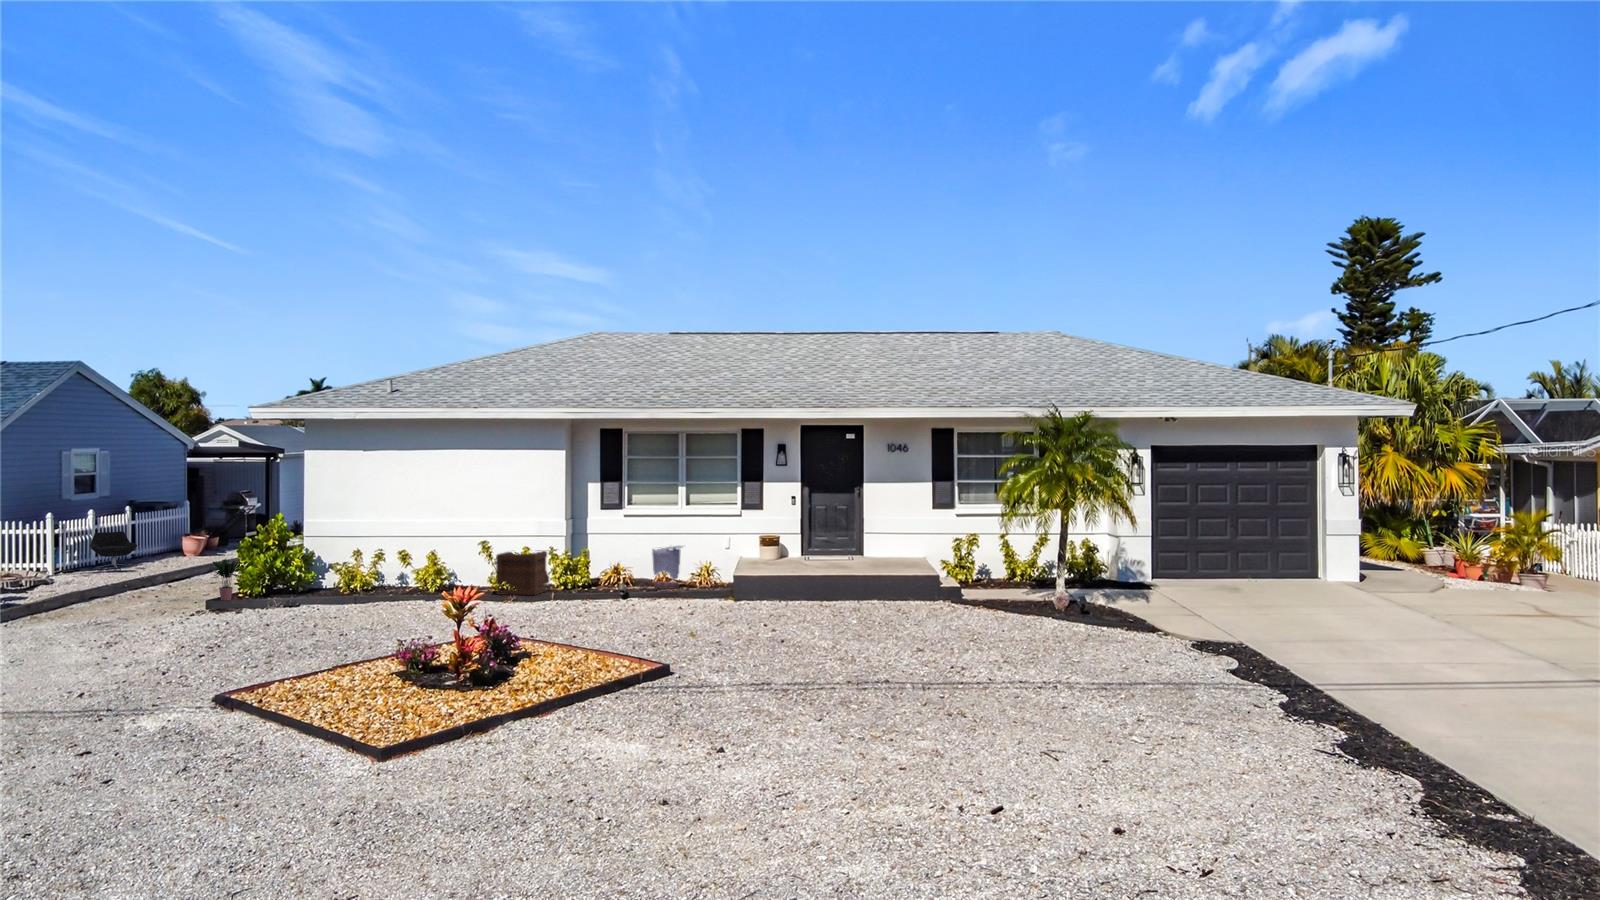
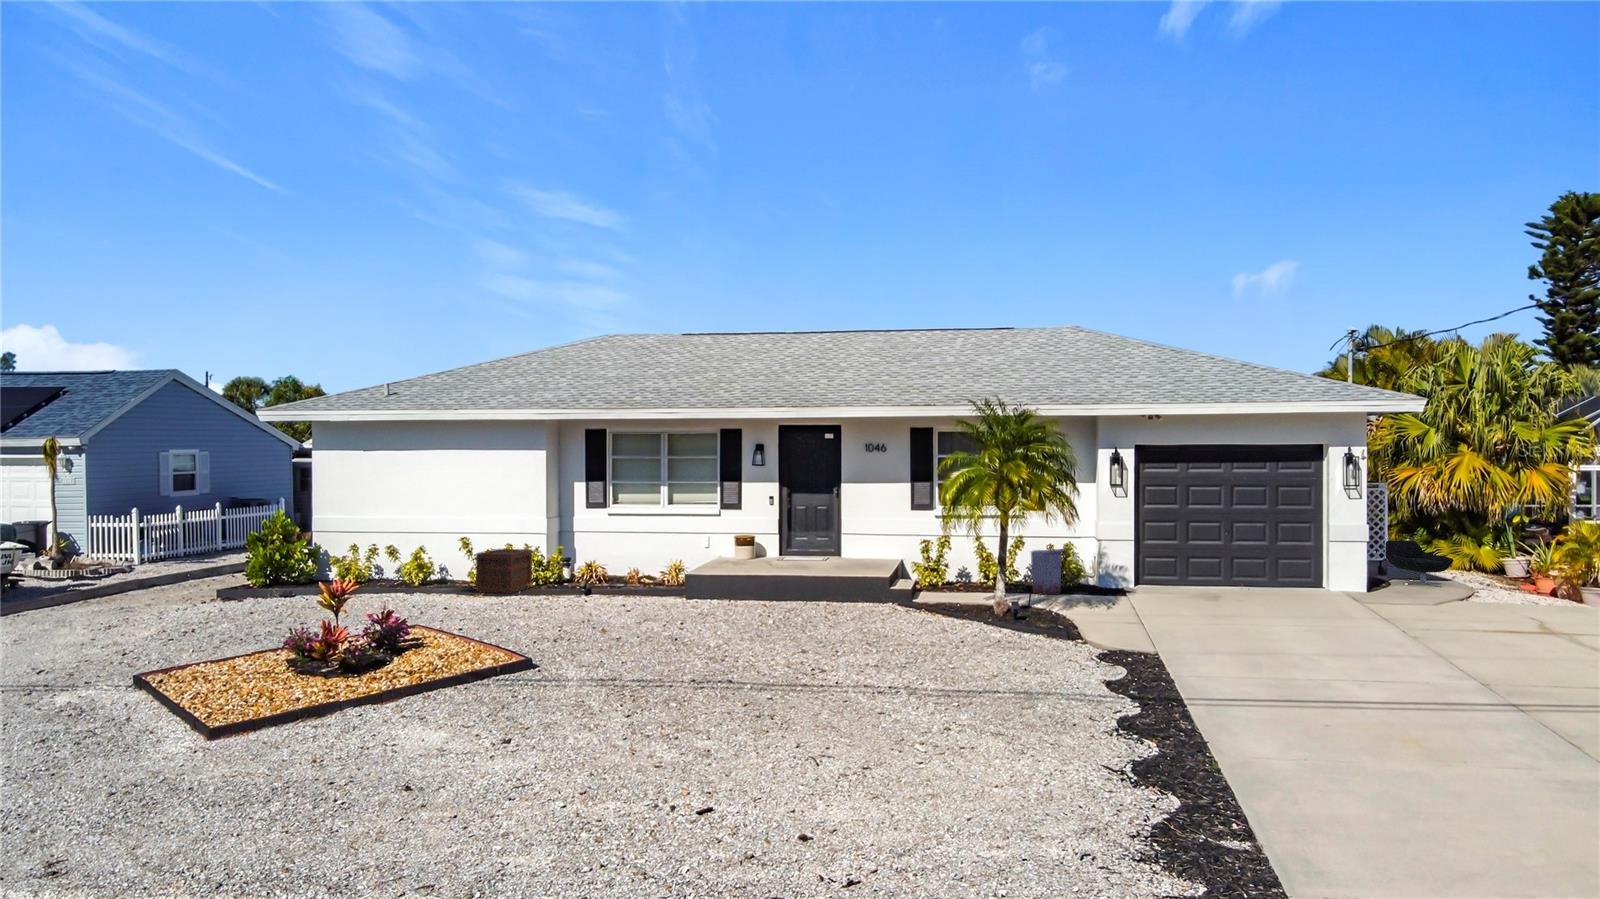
lounge chair: present [90,531,137,567] -> present [1385,540,1454,587]
trash can: present [652,546,682,589] -> present [1031,549,1066,595]
potted plant: present [213,559,240,600] -> none [215,554,248,595]

